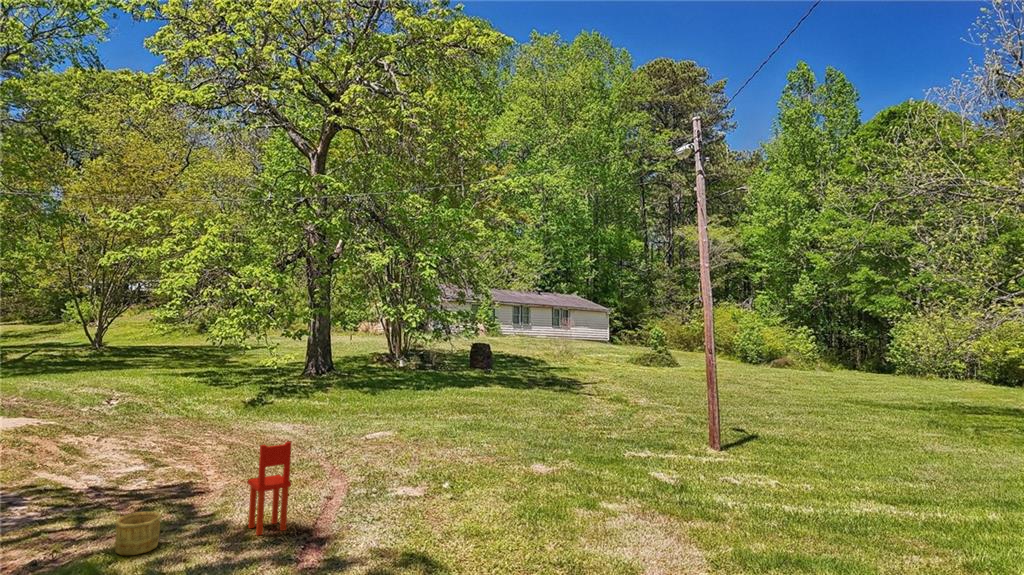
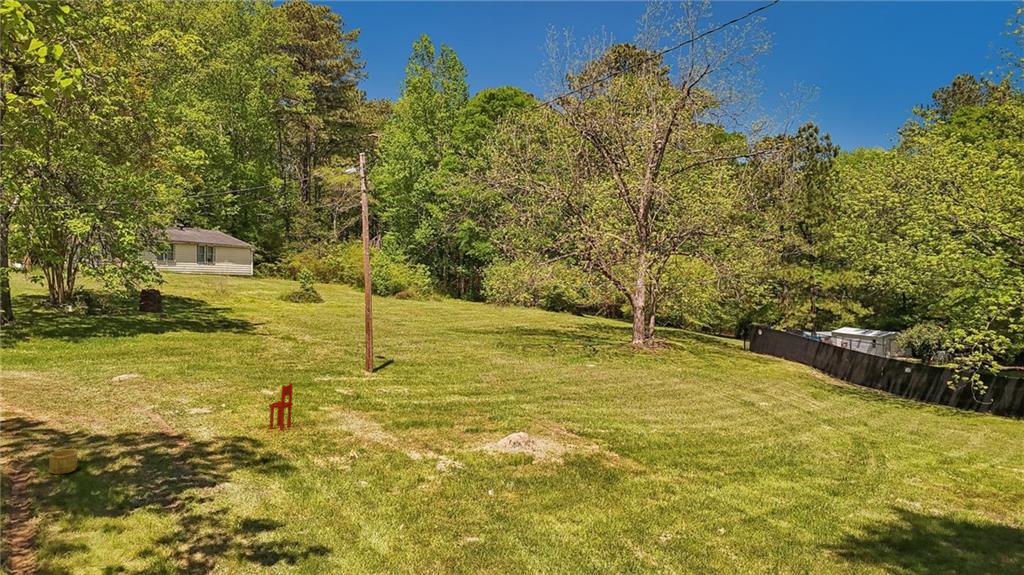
chair: present [248,442,291,535] -> present [269,383,293,430]

